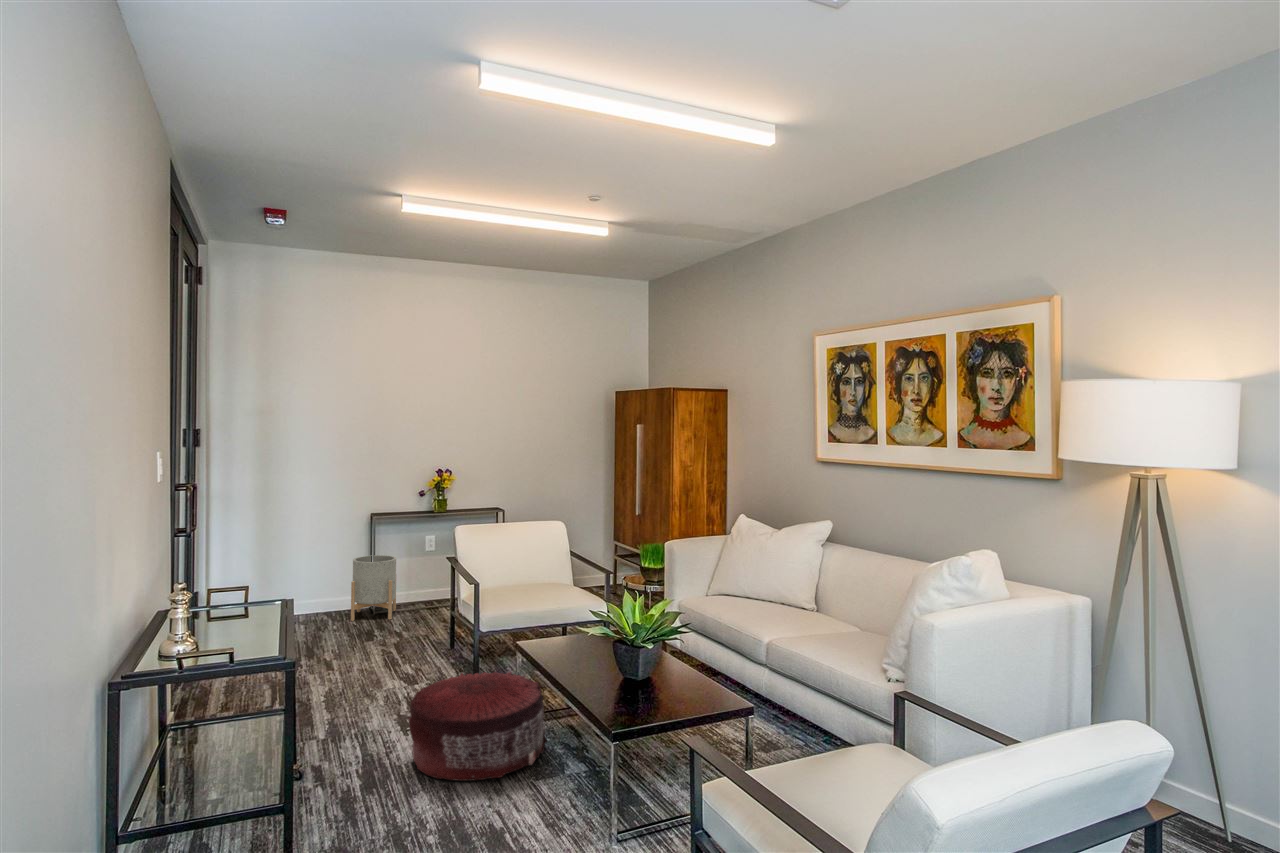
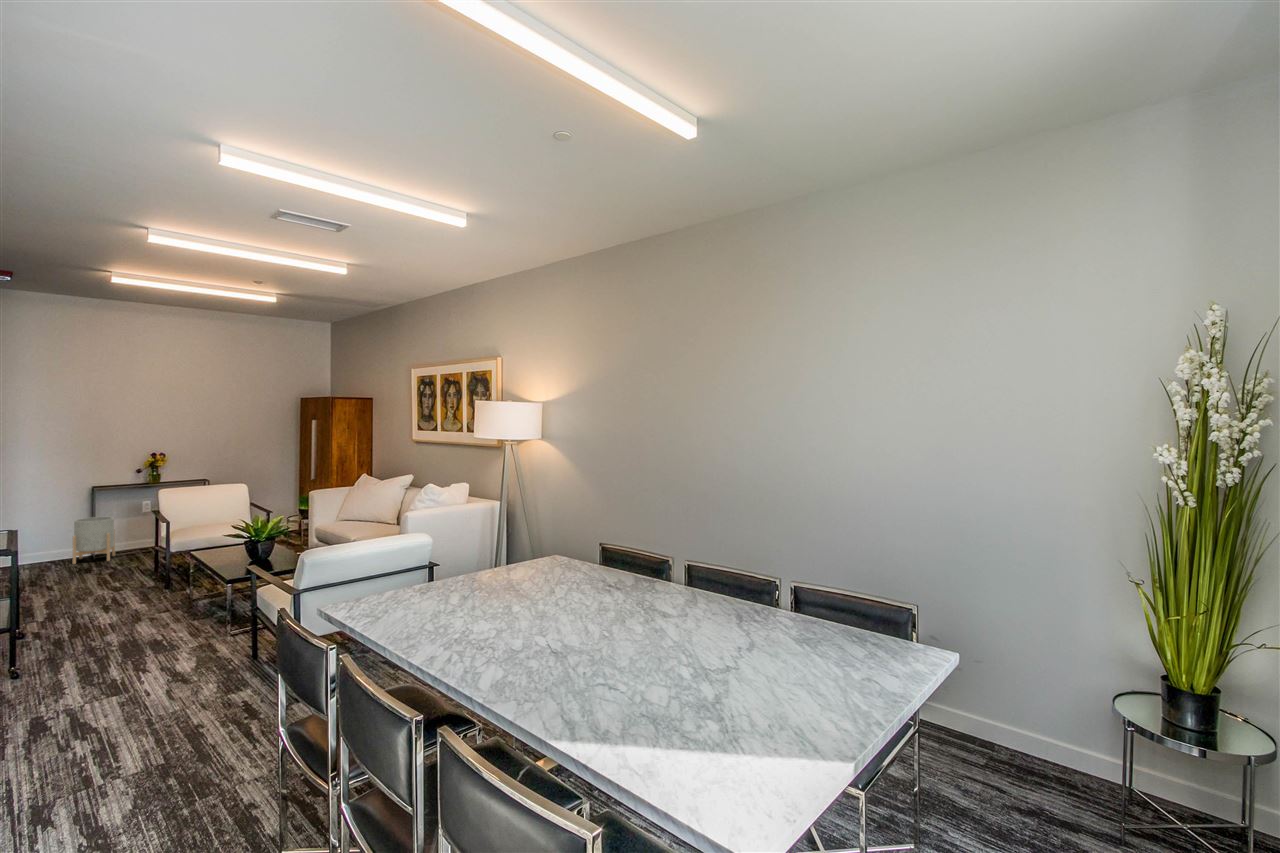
pouf: present [408,672,548,781] -> none [105,569,209,628]

